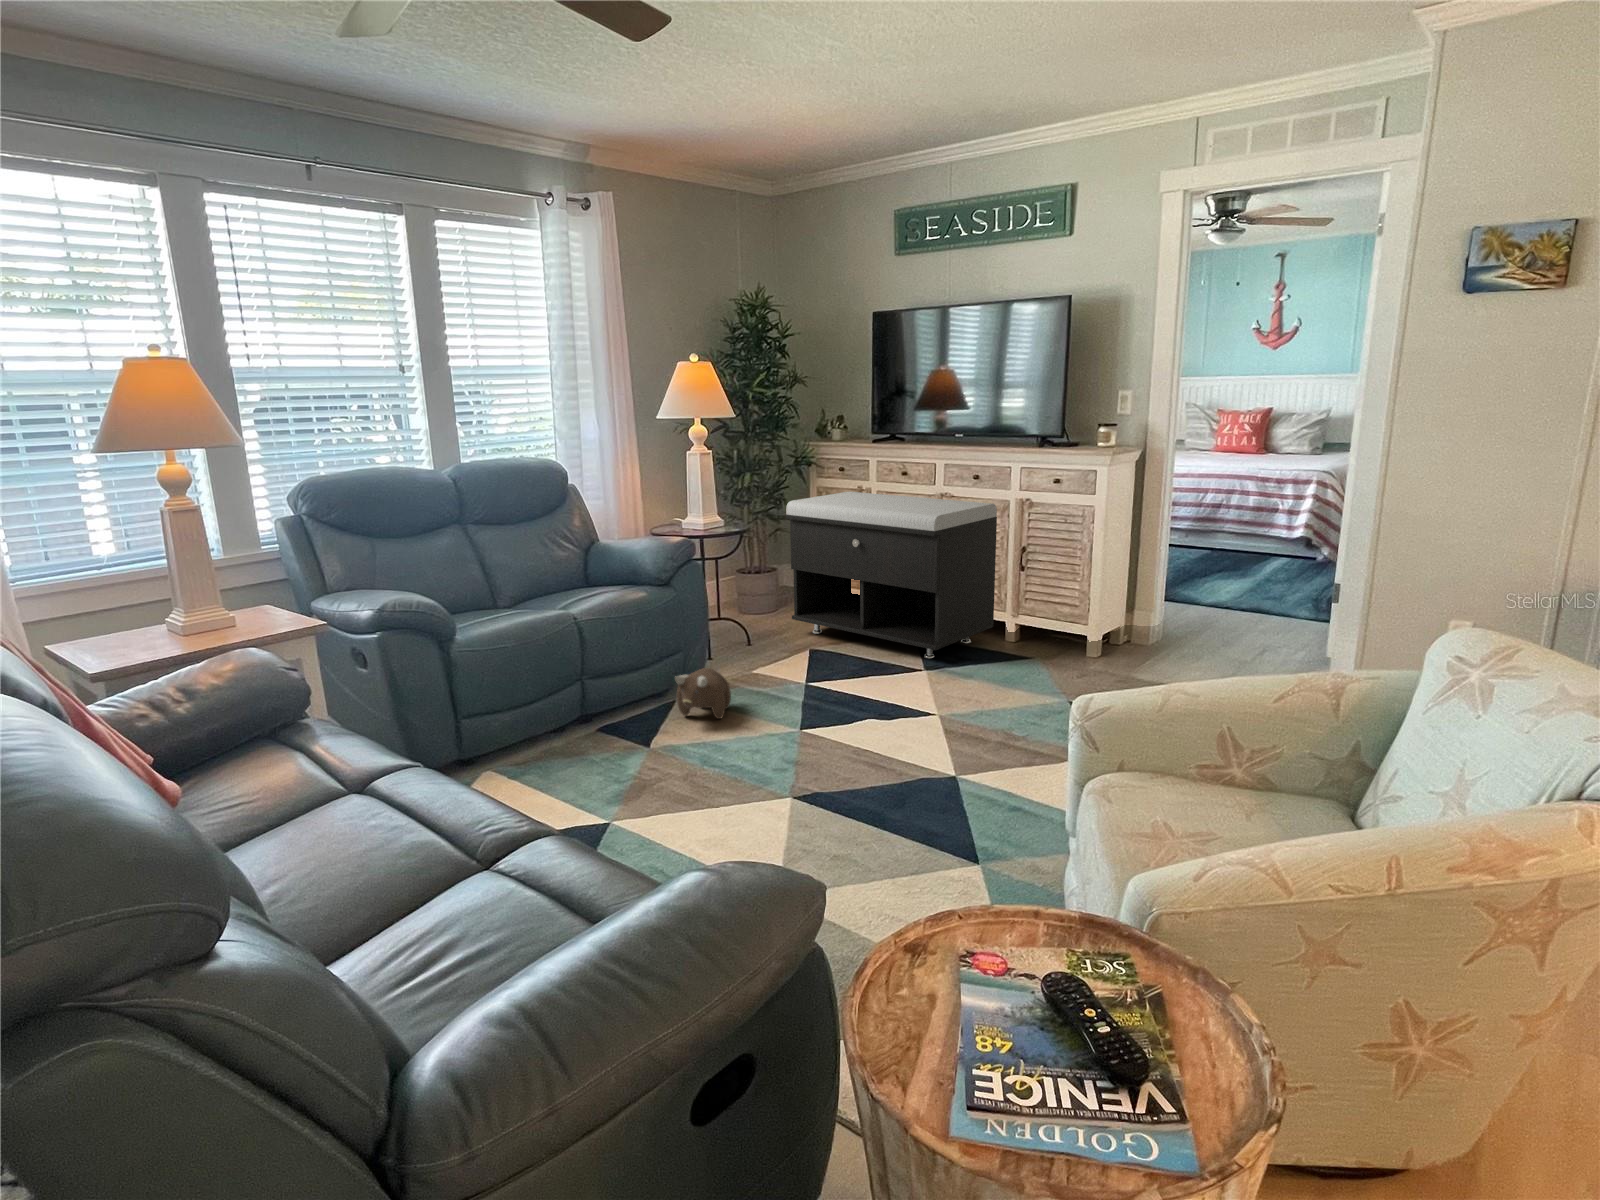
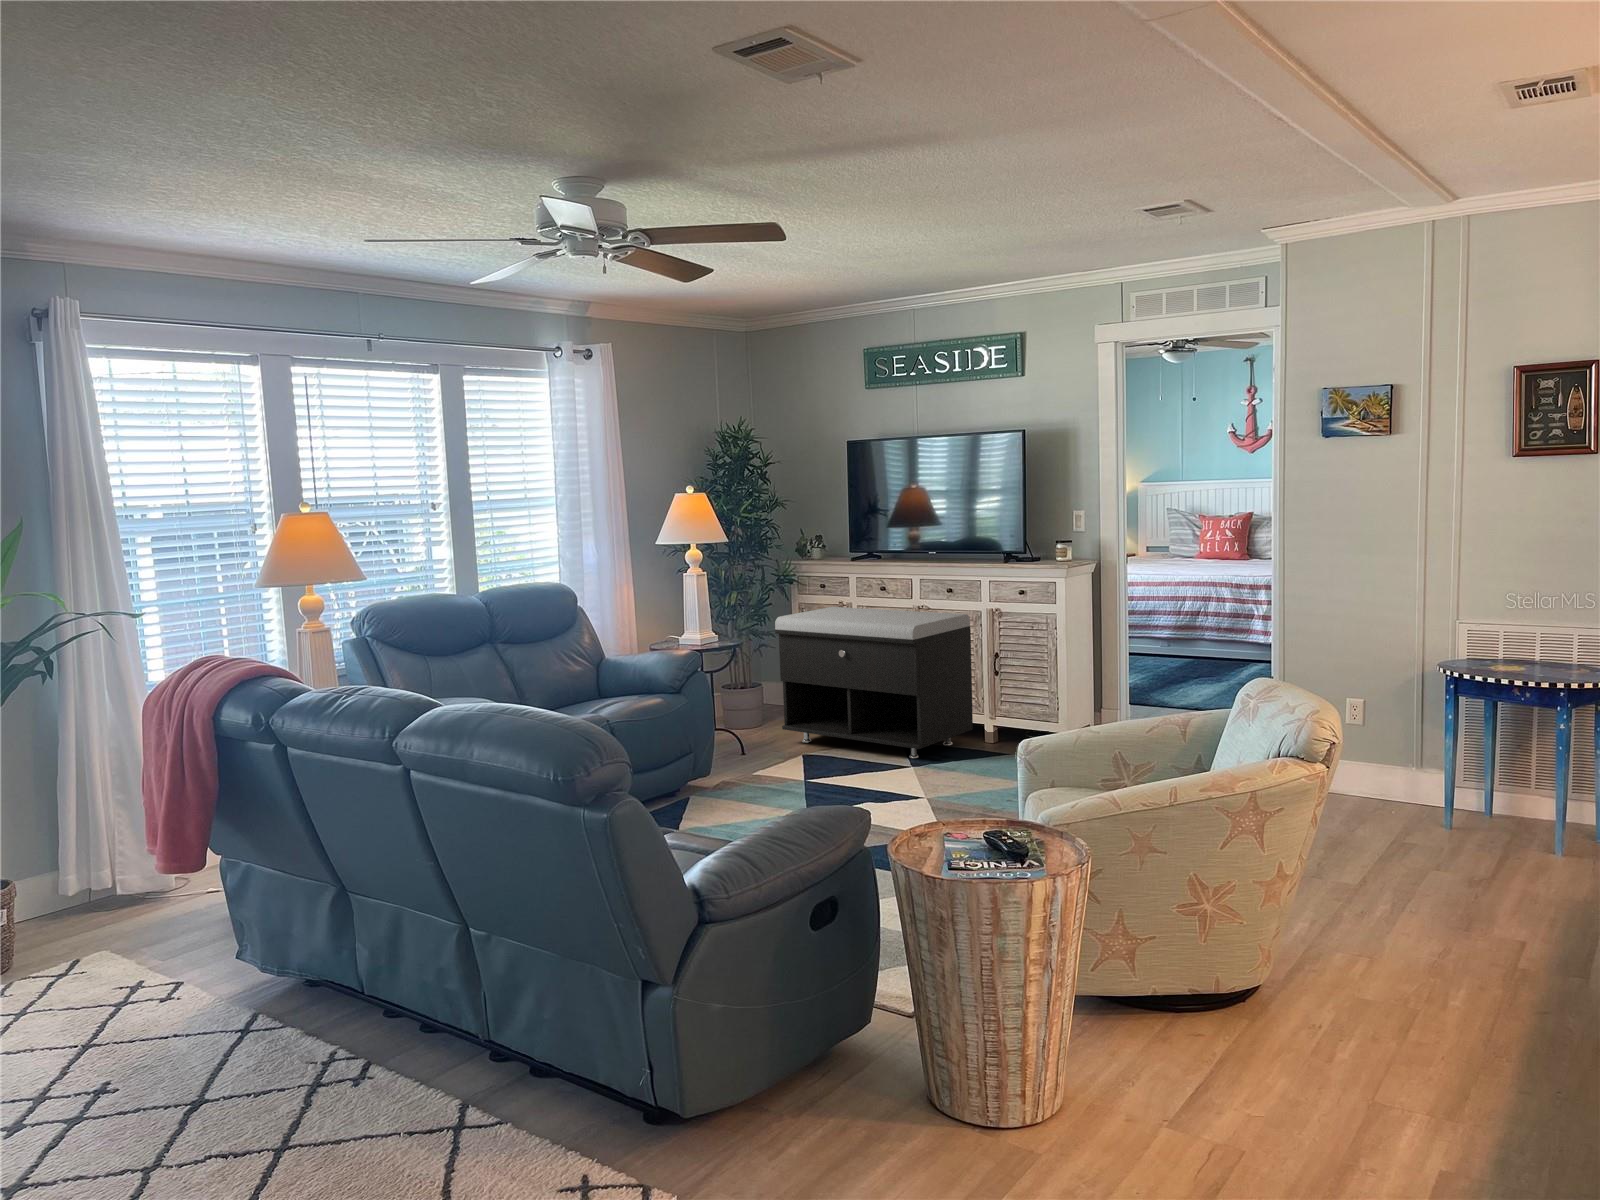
plush toy: present [675,668,731,719] -> none [691,764,738,809]

